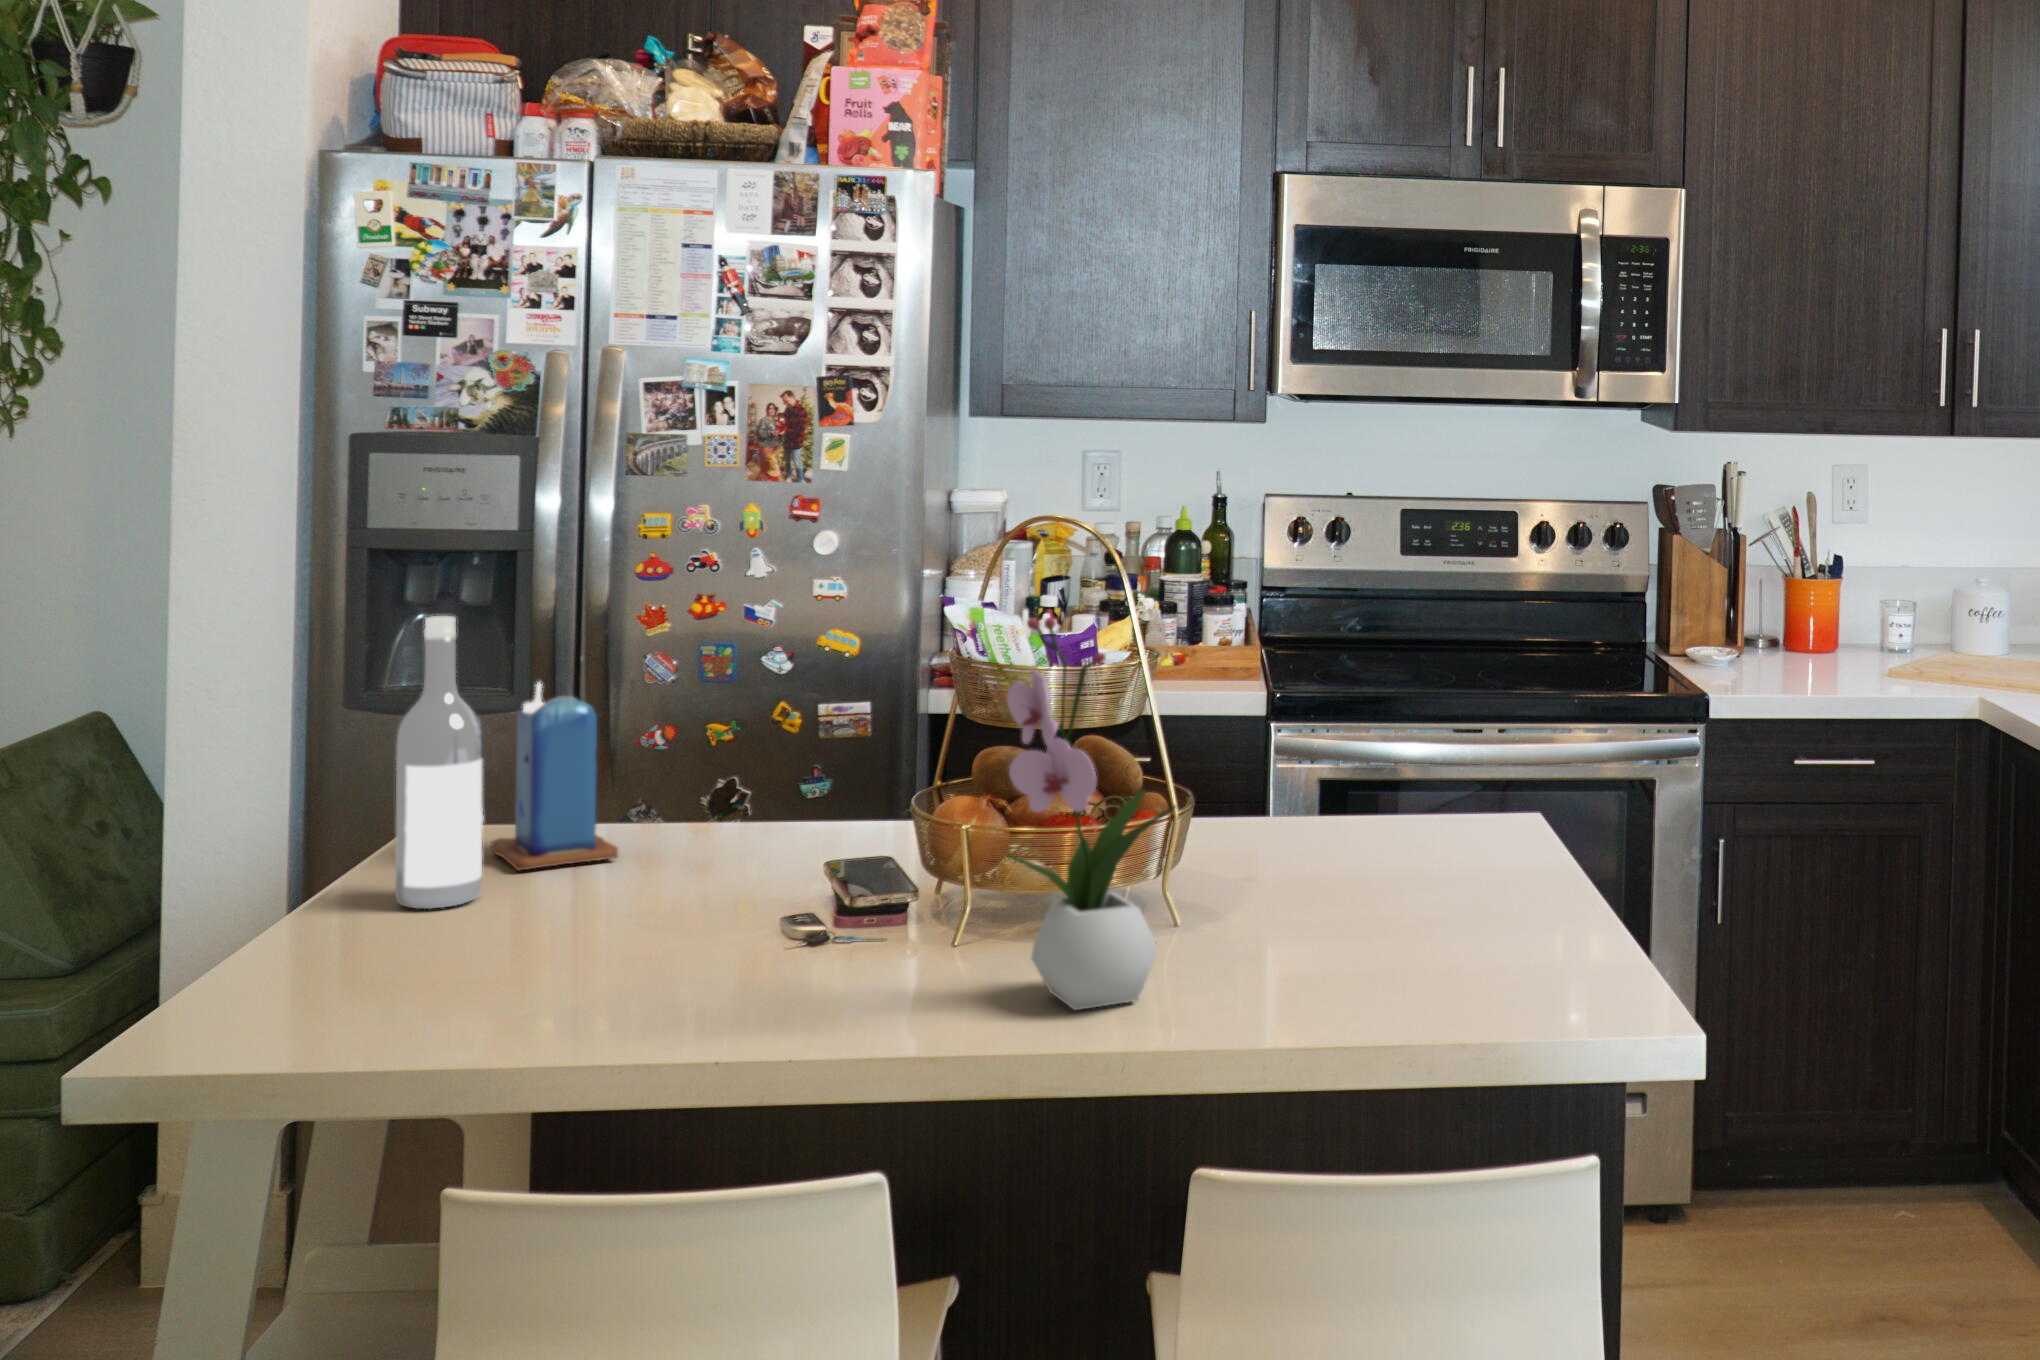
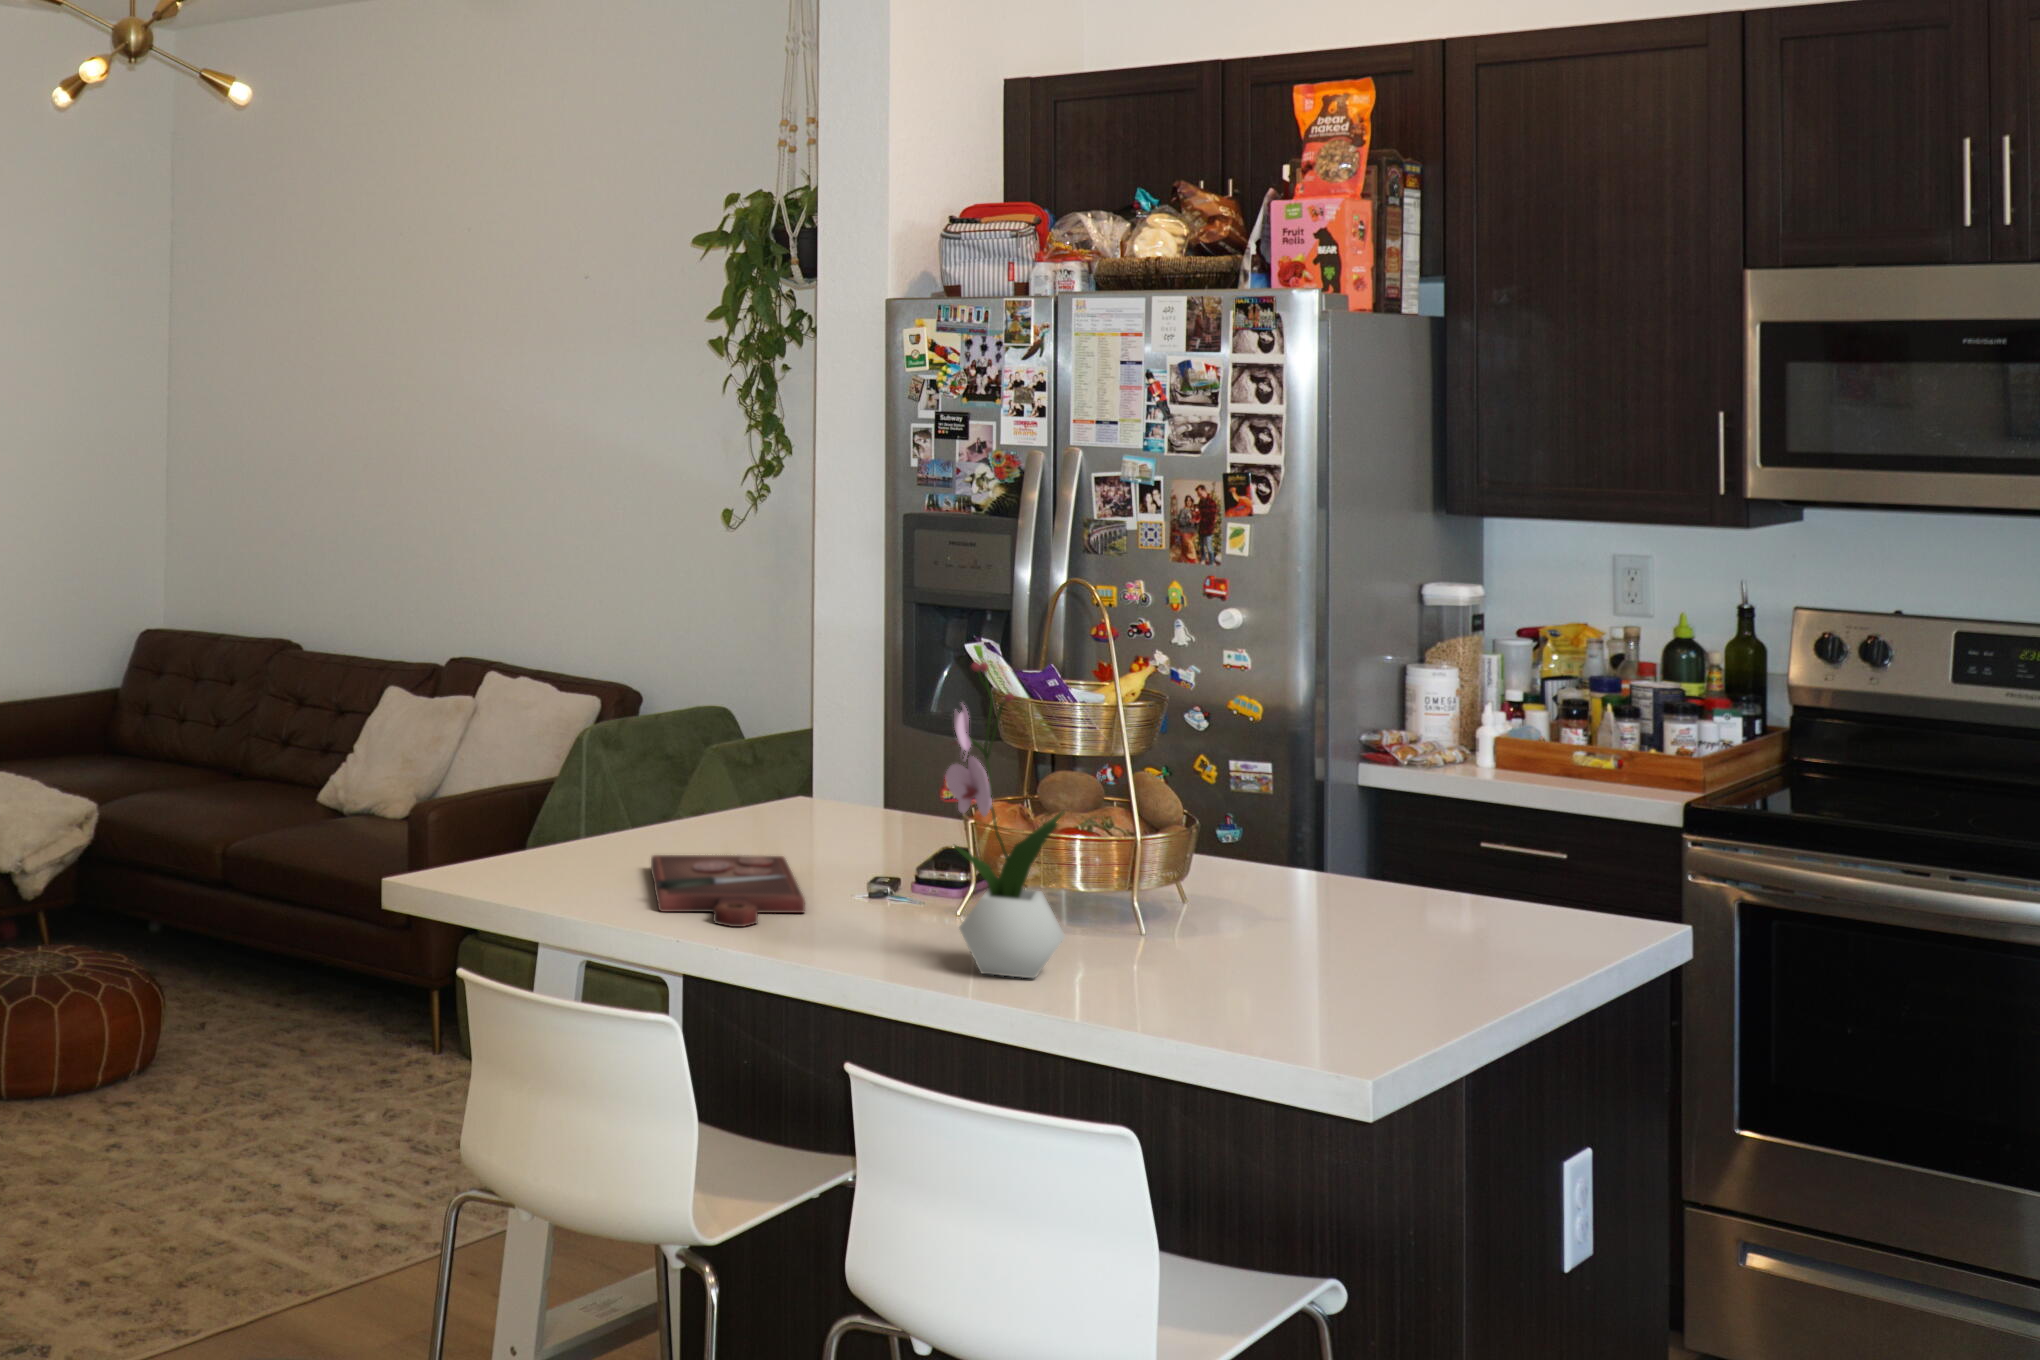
wine bottle: present [395,616,483,909] -> none [723,638,778,844]
candle: present [491,682,618,870] -> none [823,697,901,836]
cutting board: none [385,914,718,1031] -> present [651,855,805,927]

